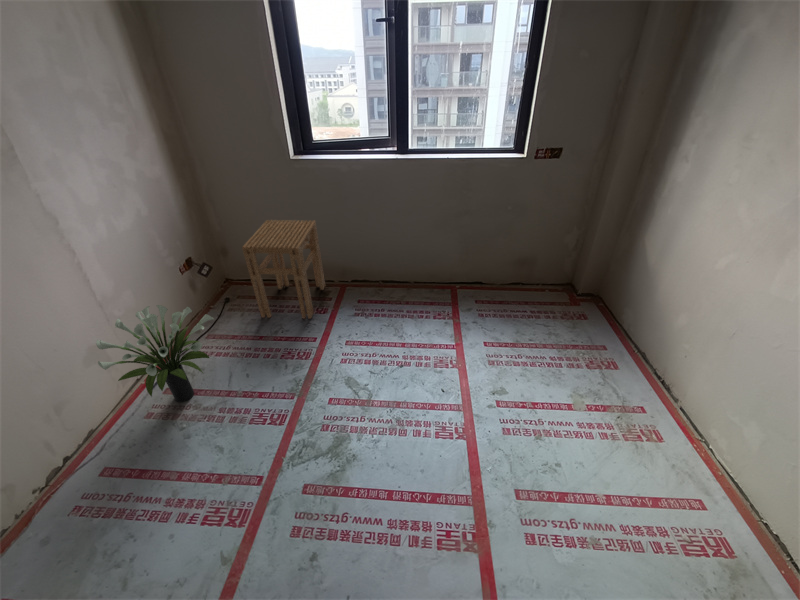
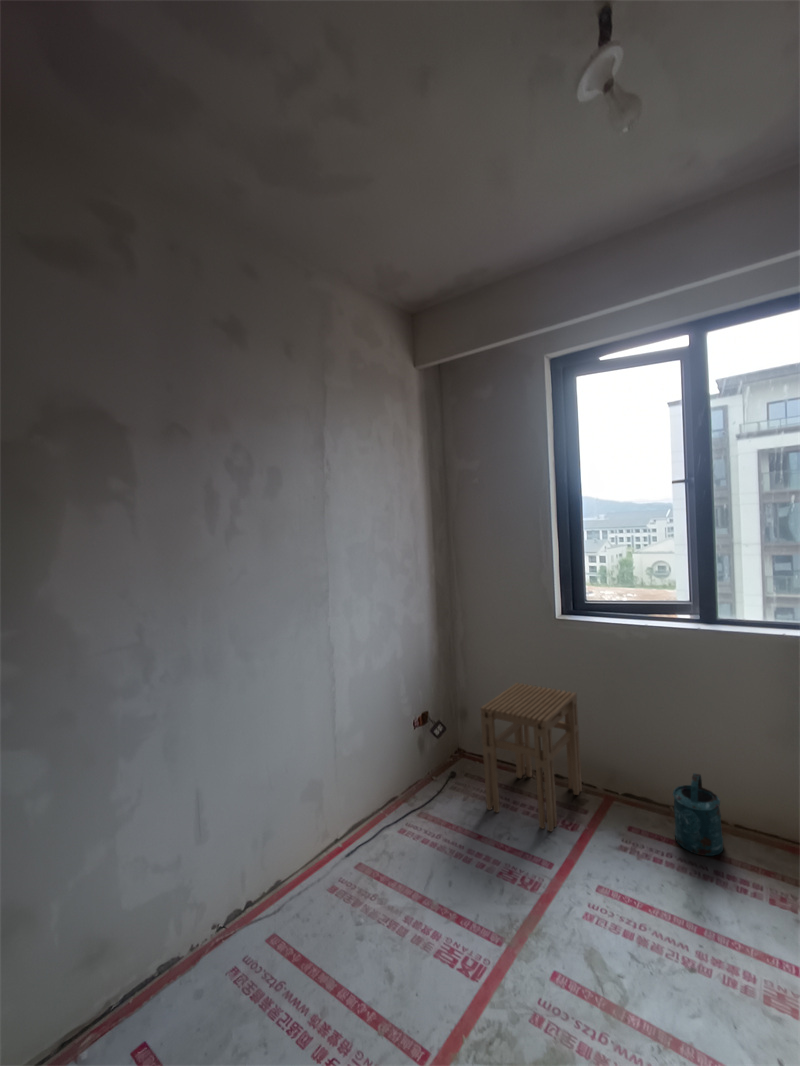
watering can: none [383,259,410,305] -> present [673,773,724,856]
potted plant: present [96,305,213,402] -> none [312,750,429,887]

